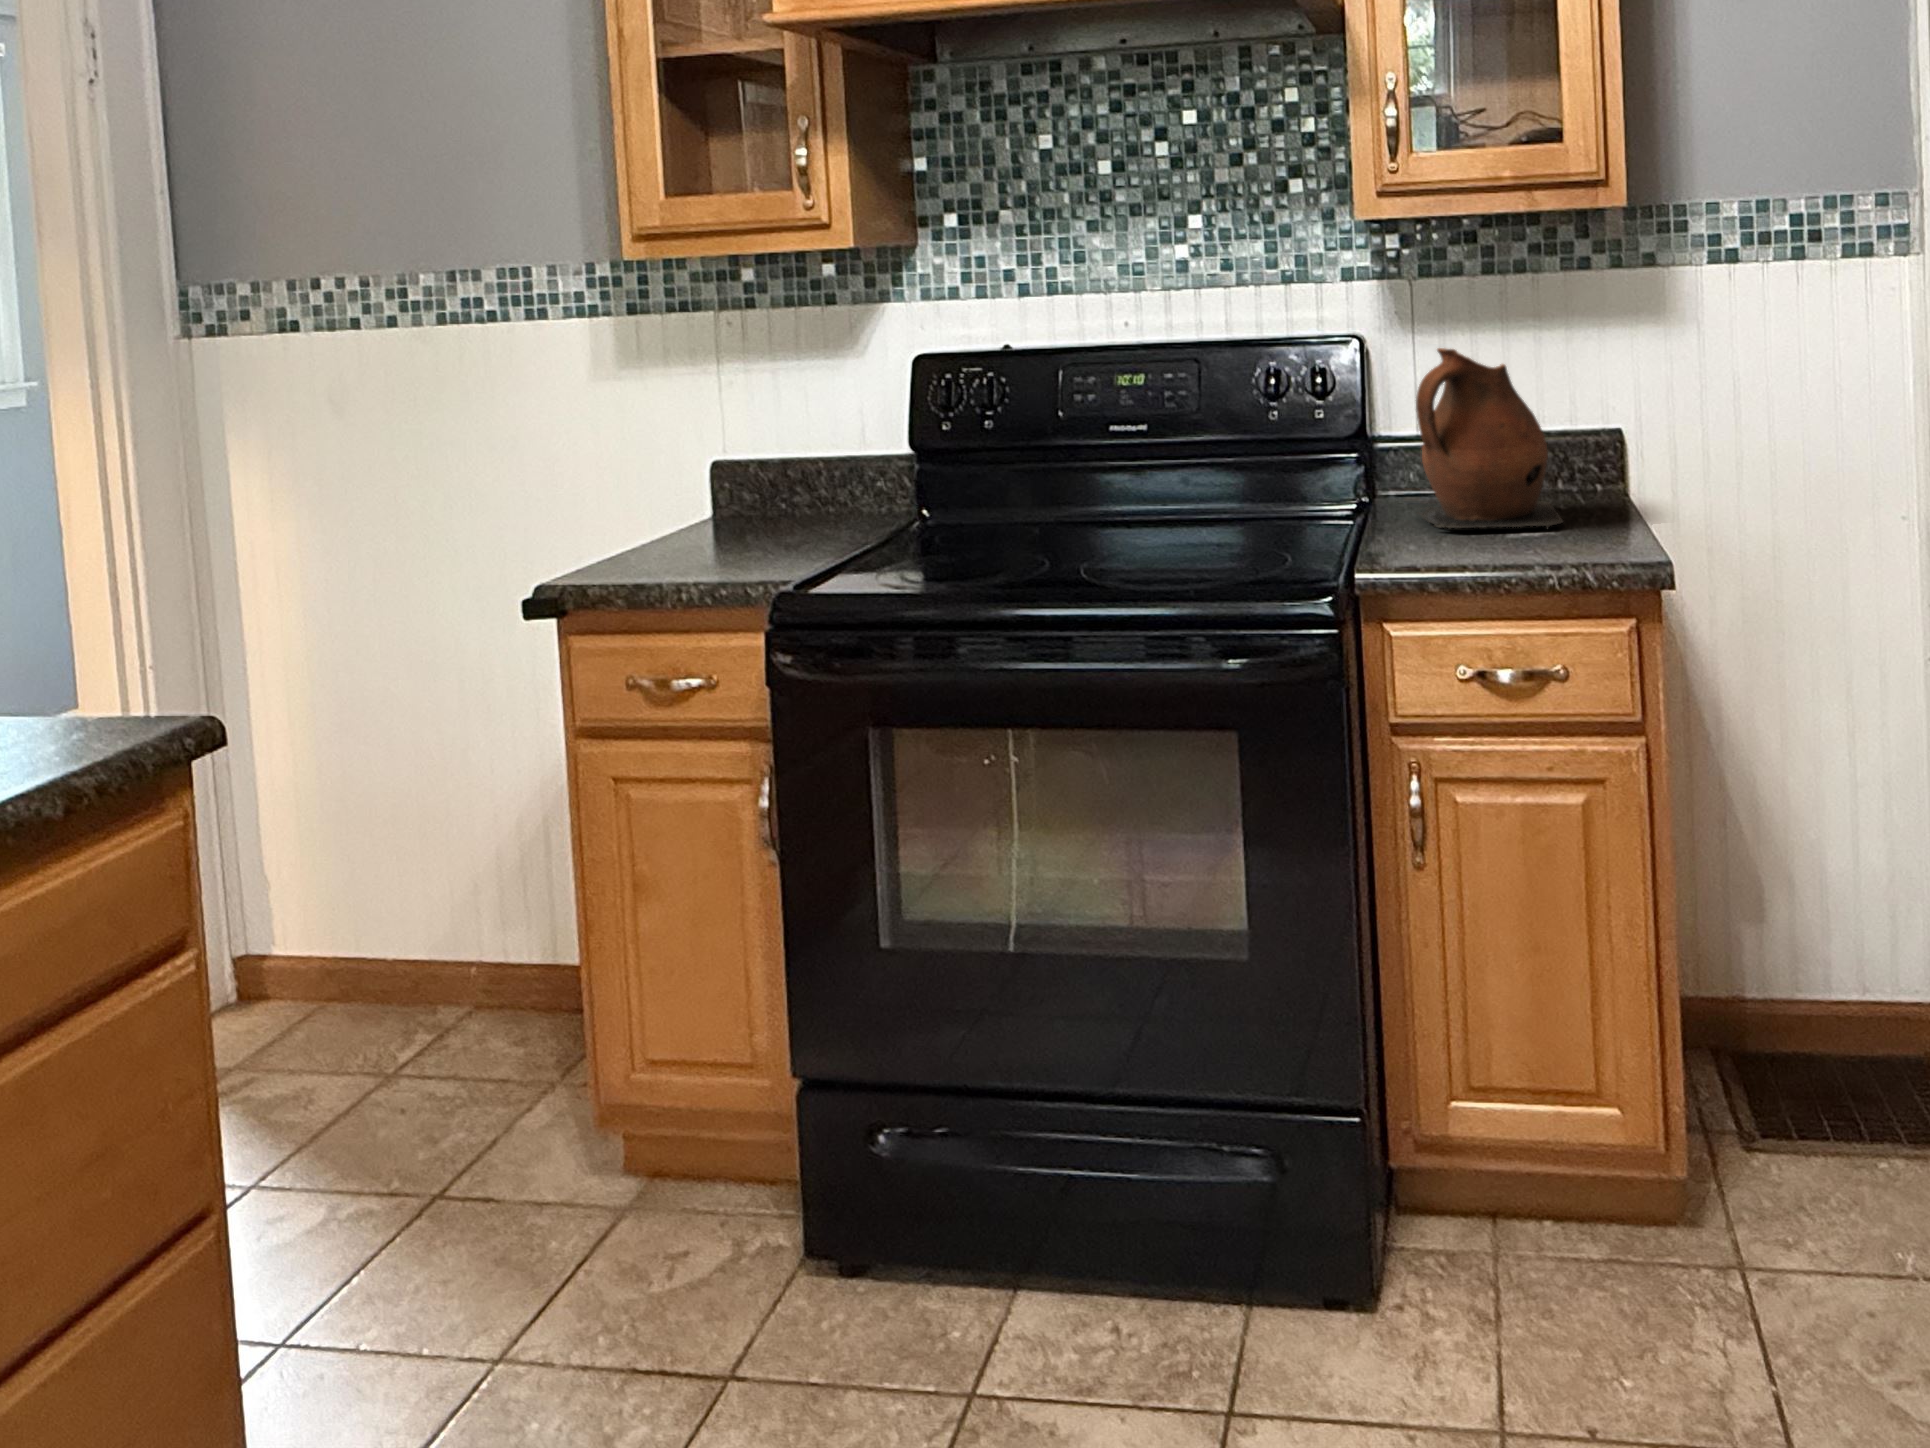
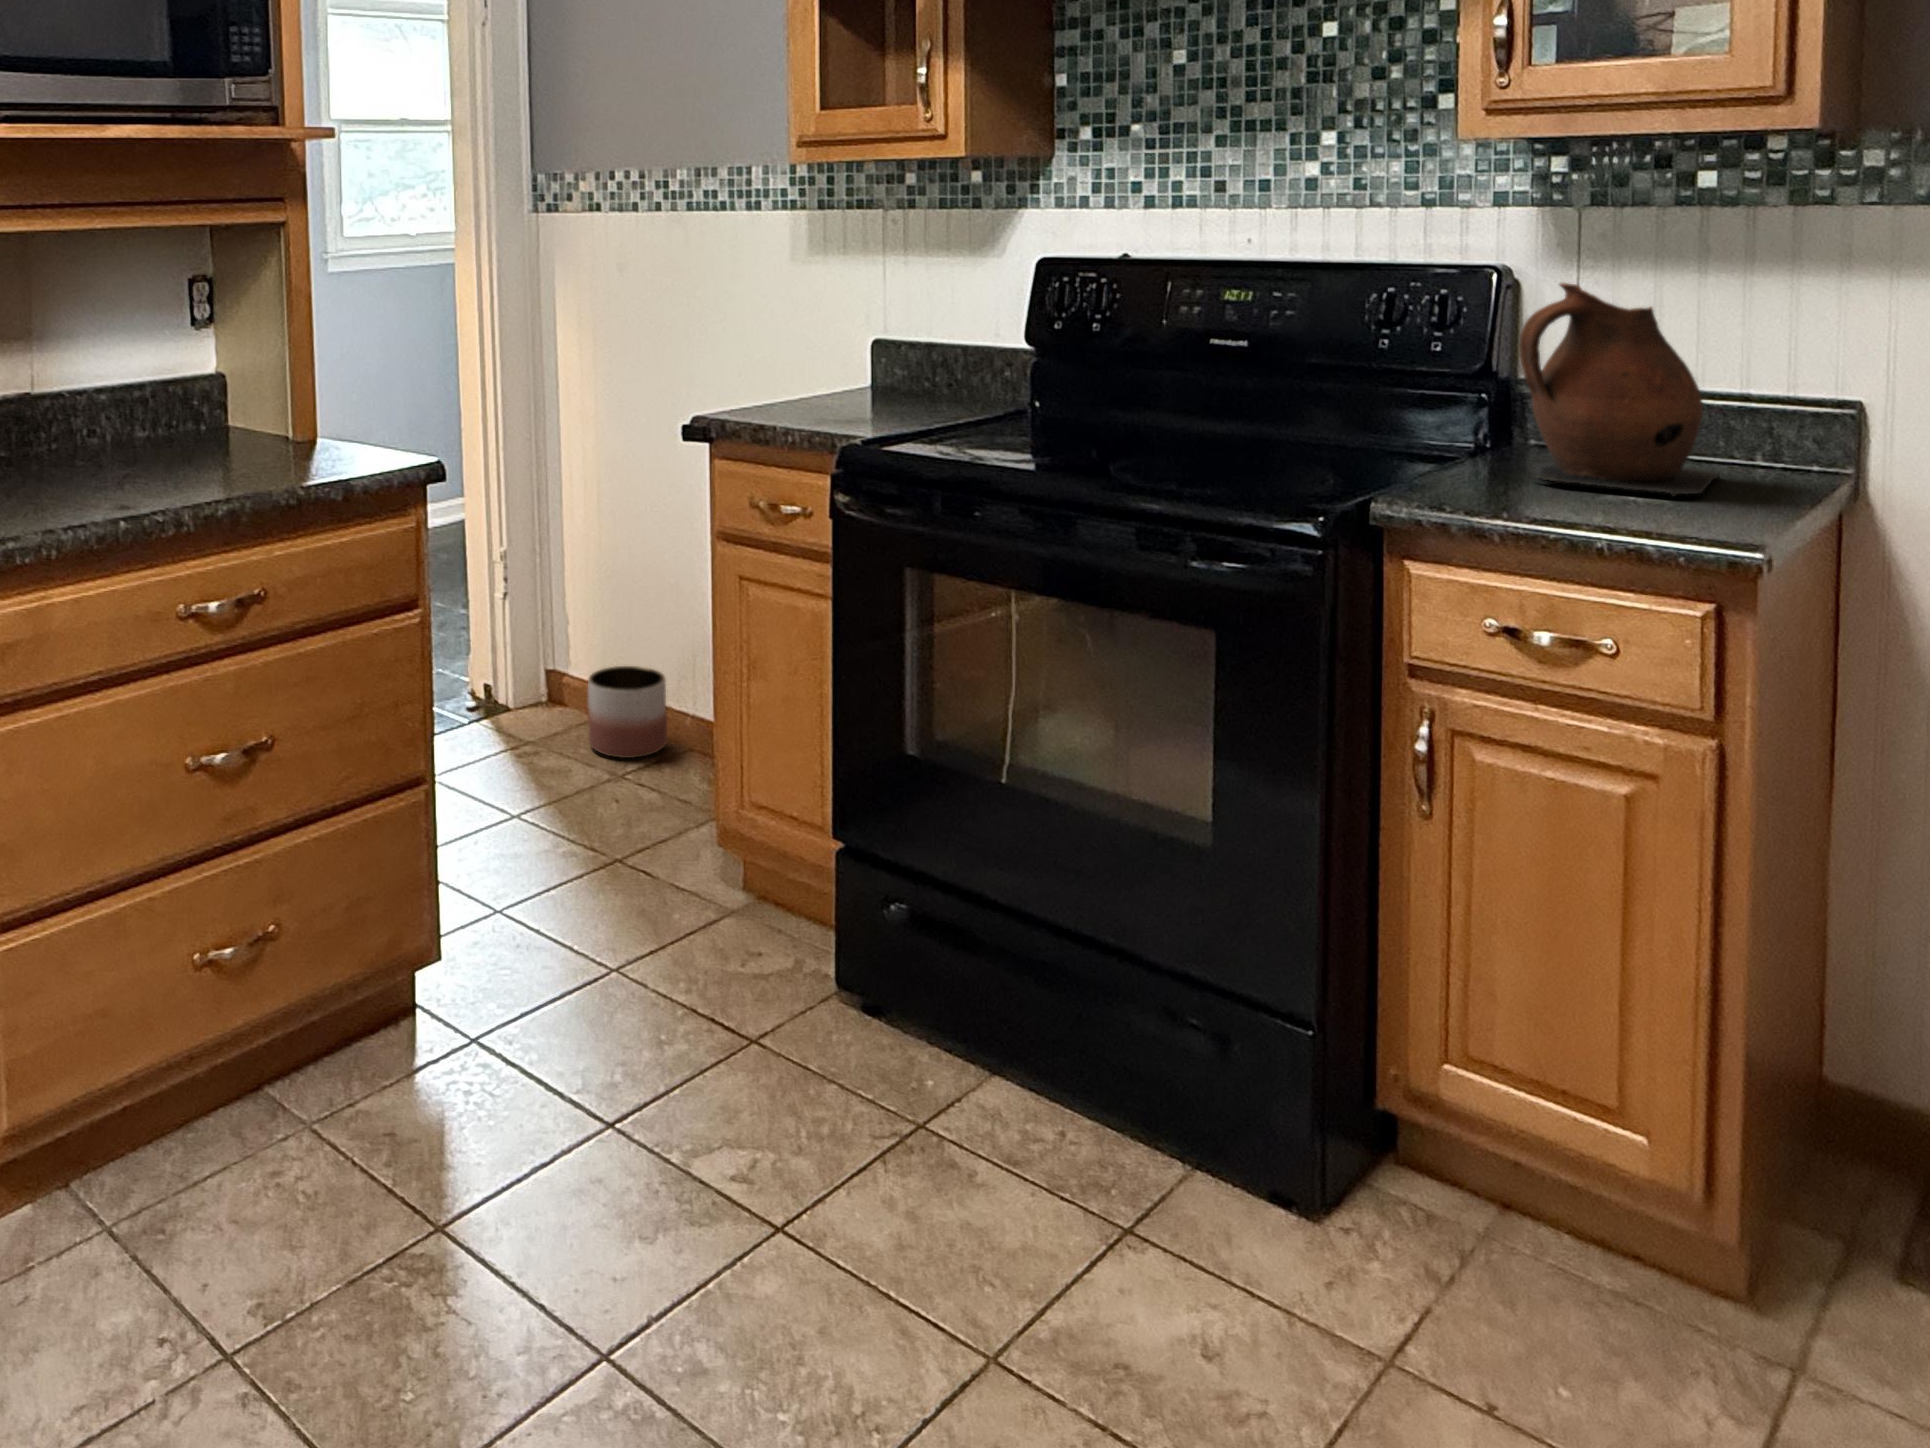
planter: none [324,924,446,1059] -> present [588,666,667,758]

